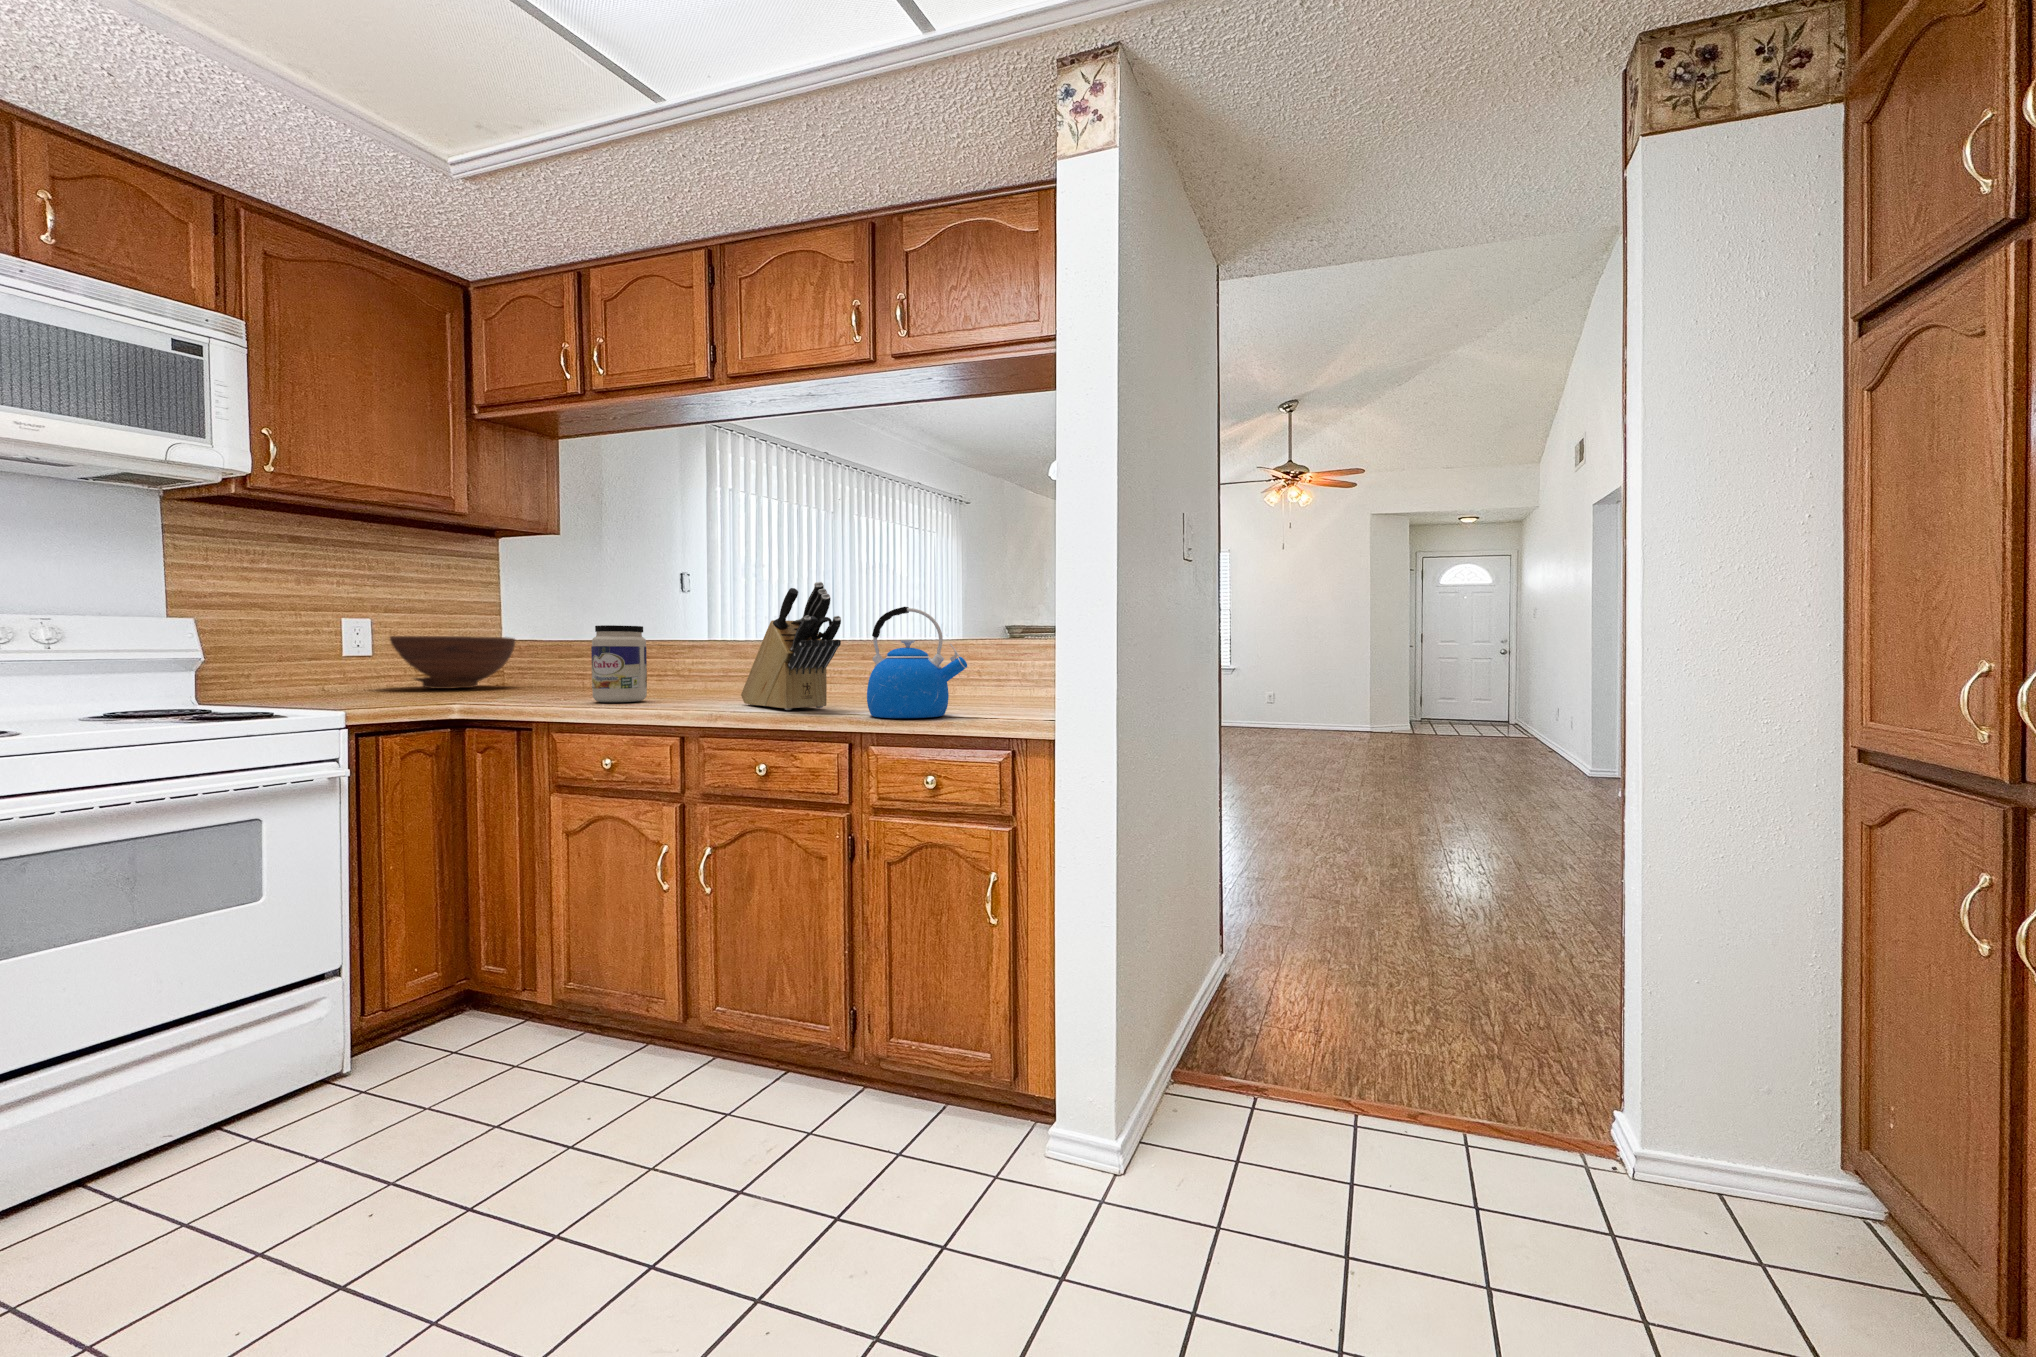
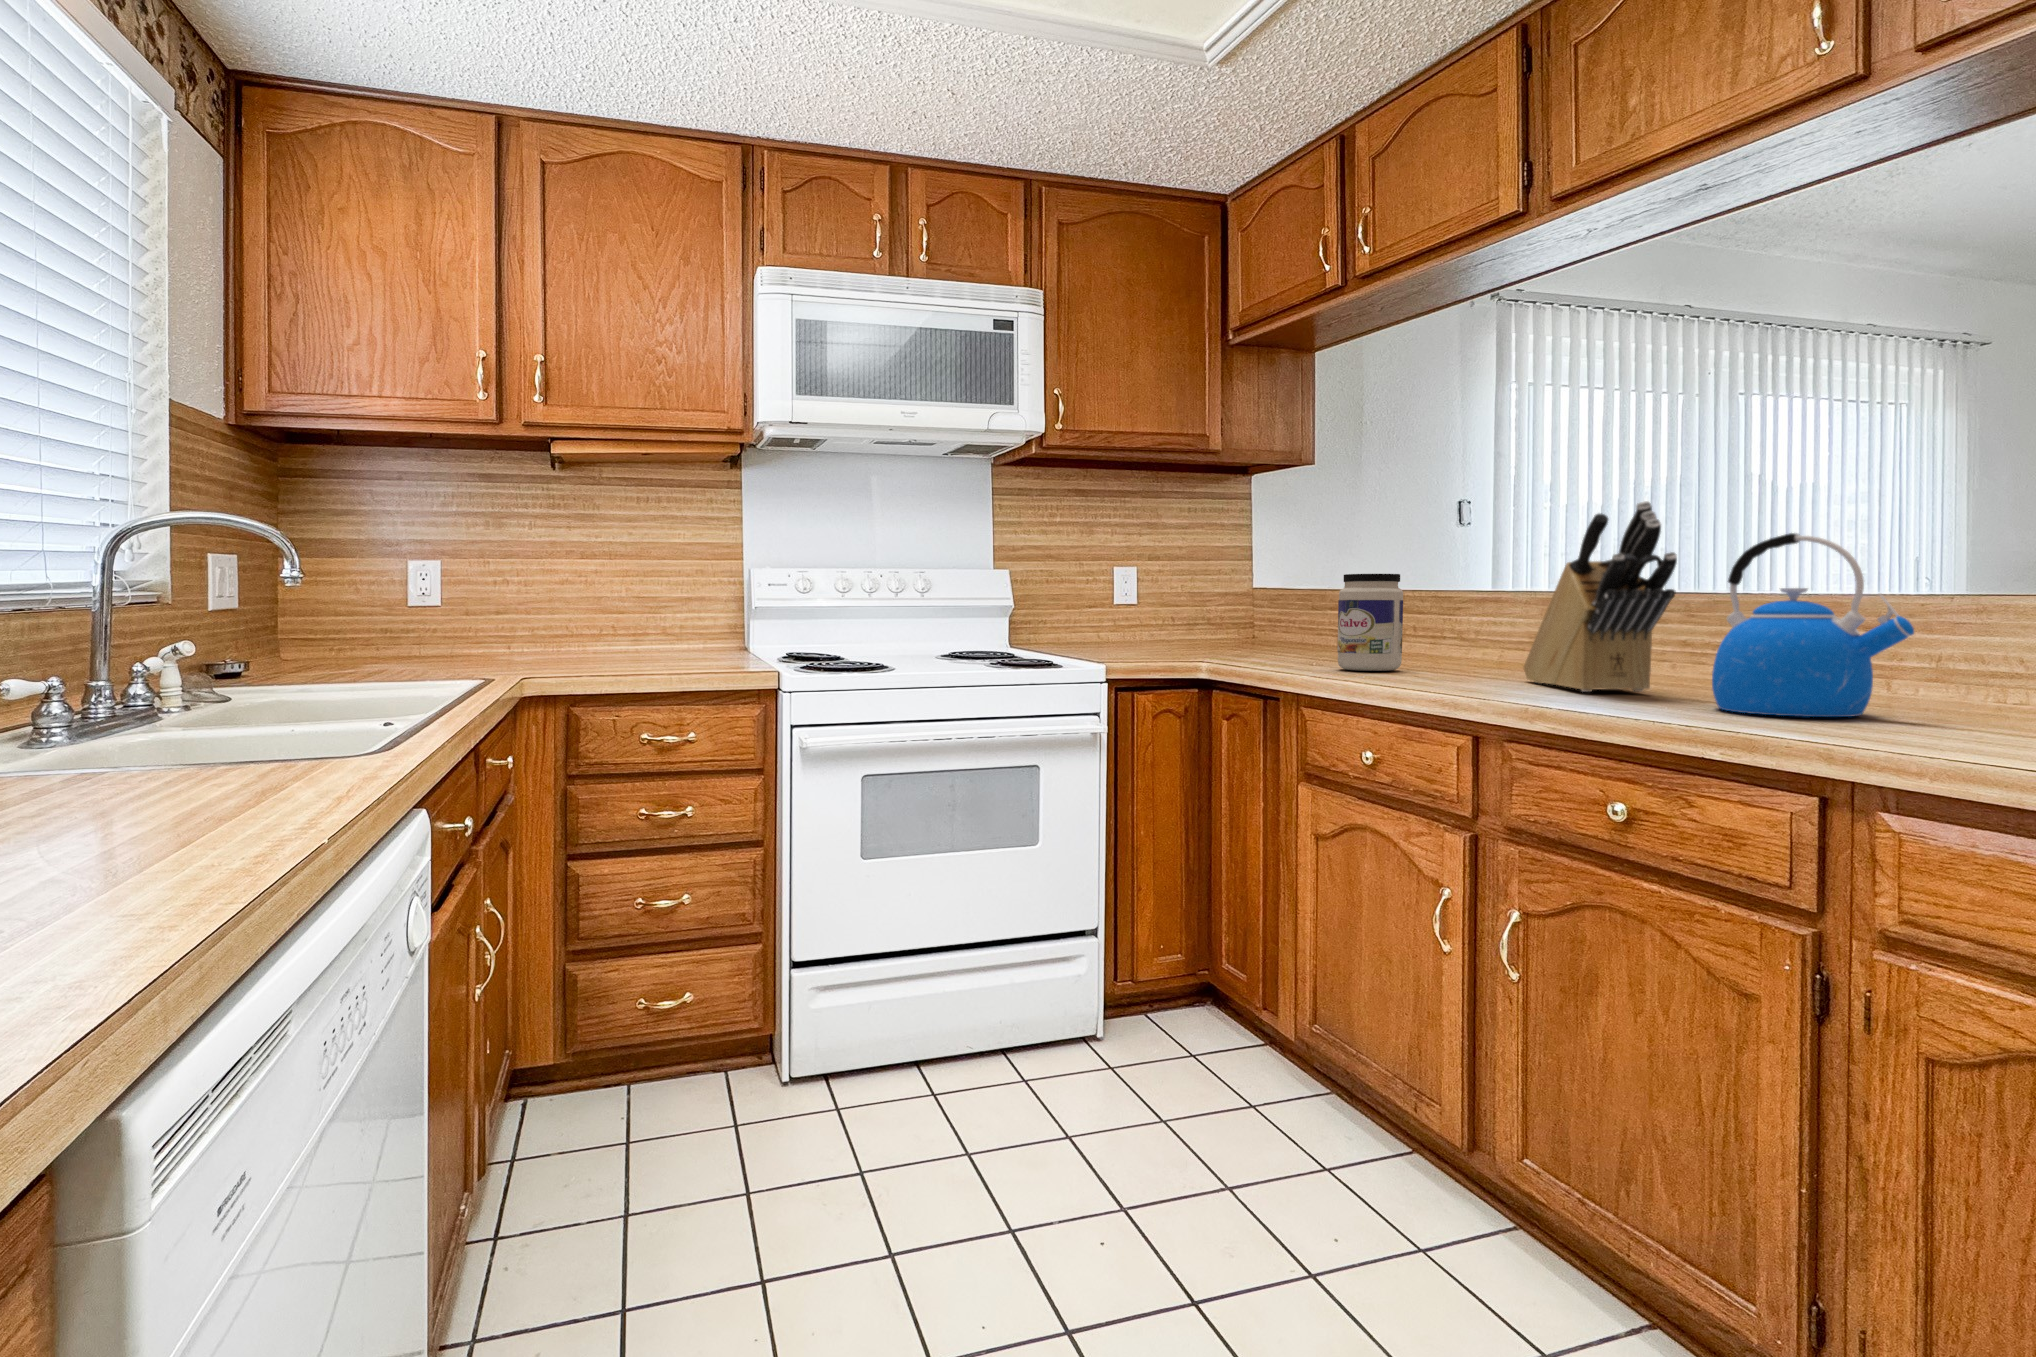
fruit bowl: present [390,636,515,689] -> none [1142,589,1267,648]

